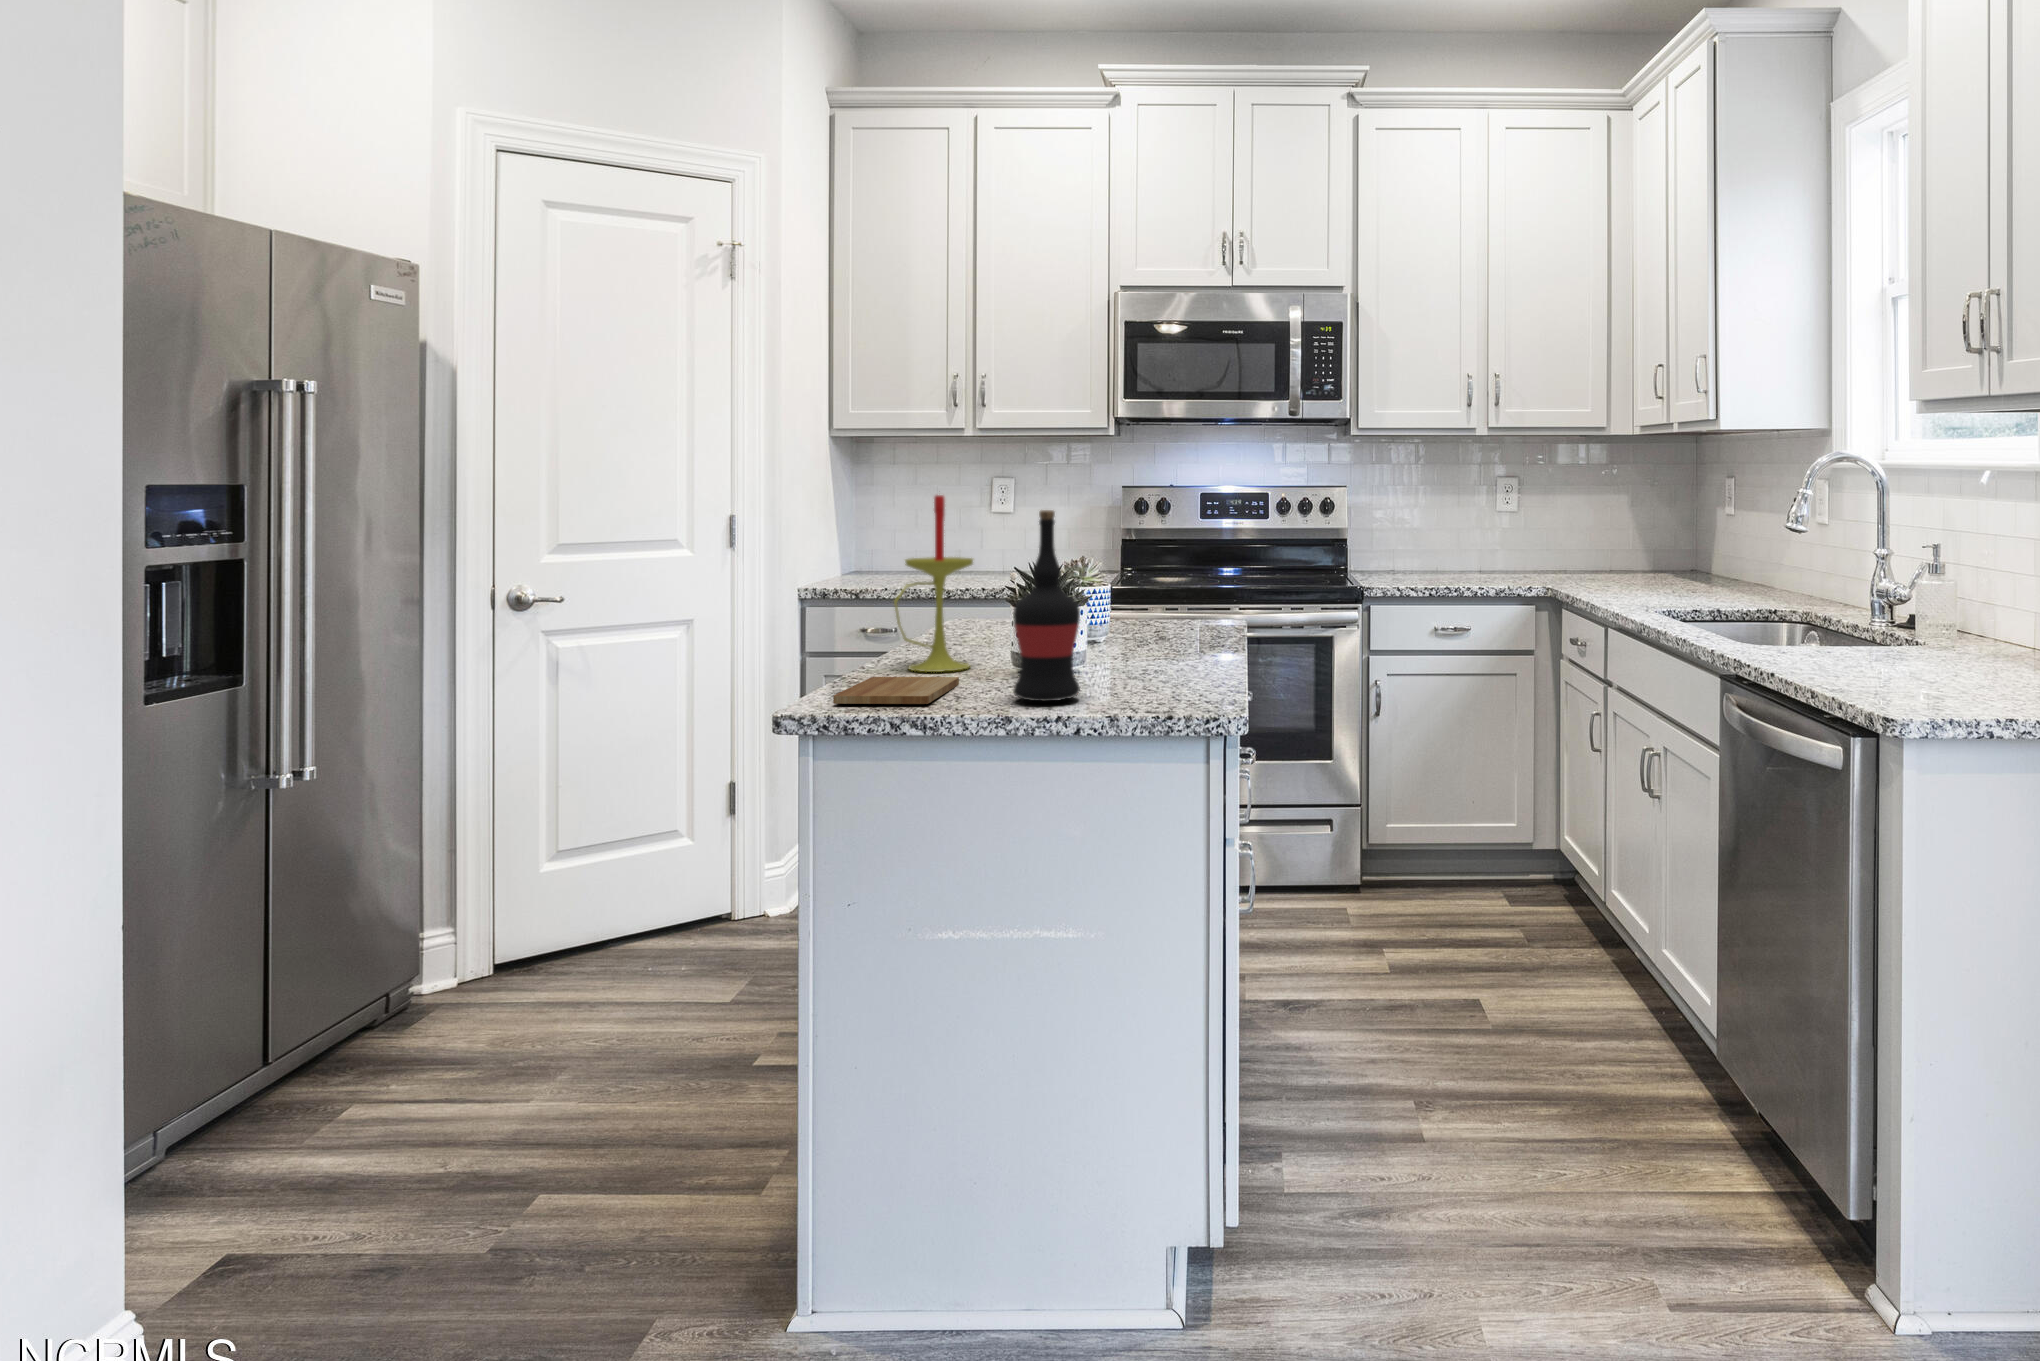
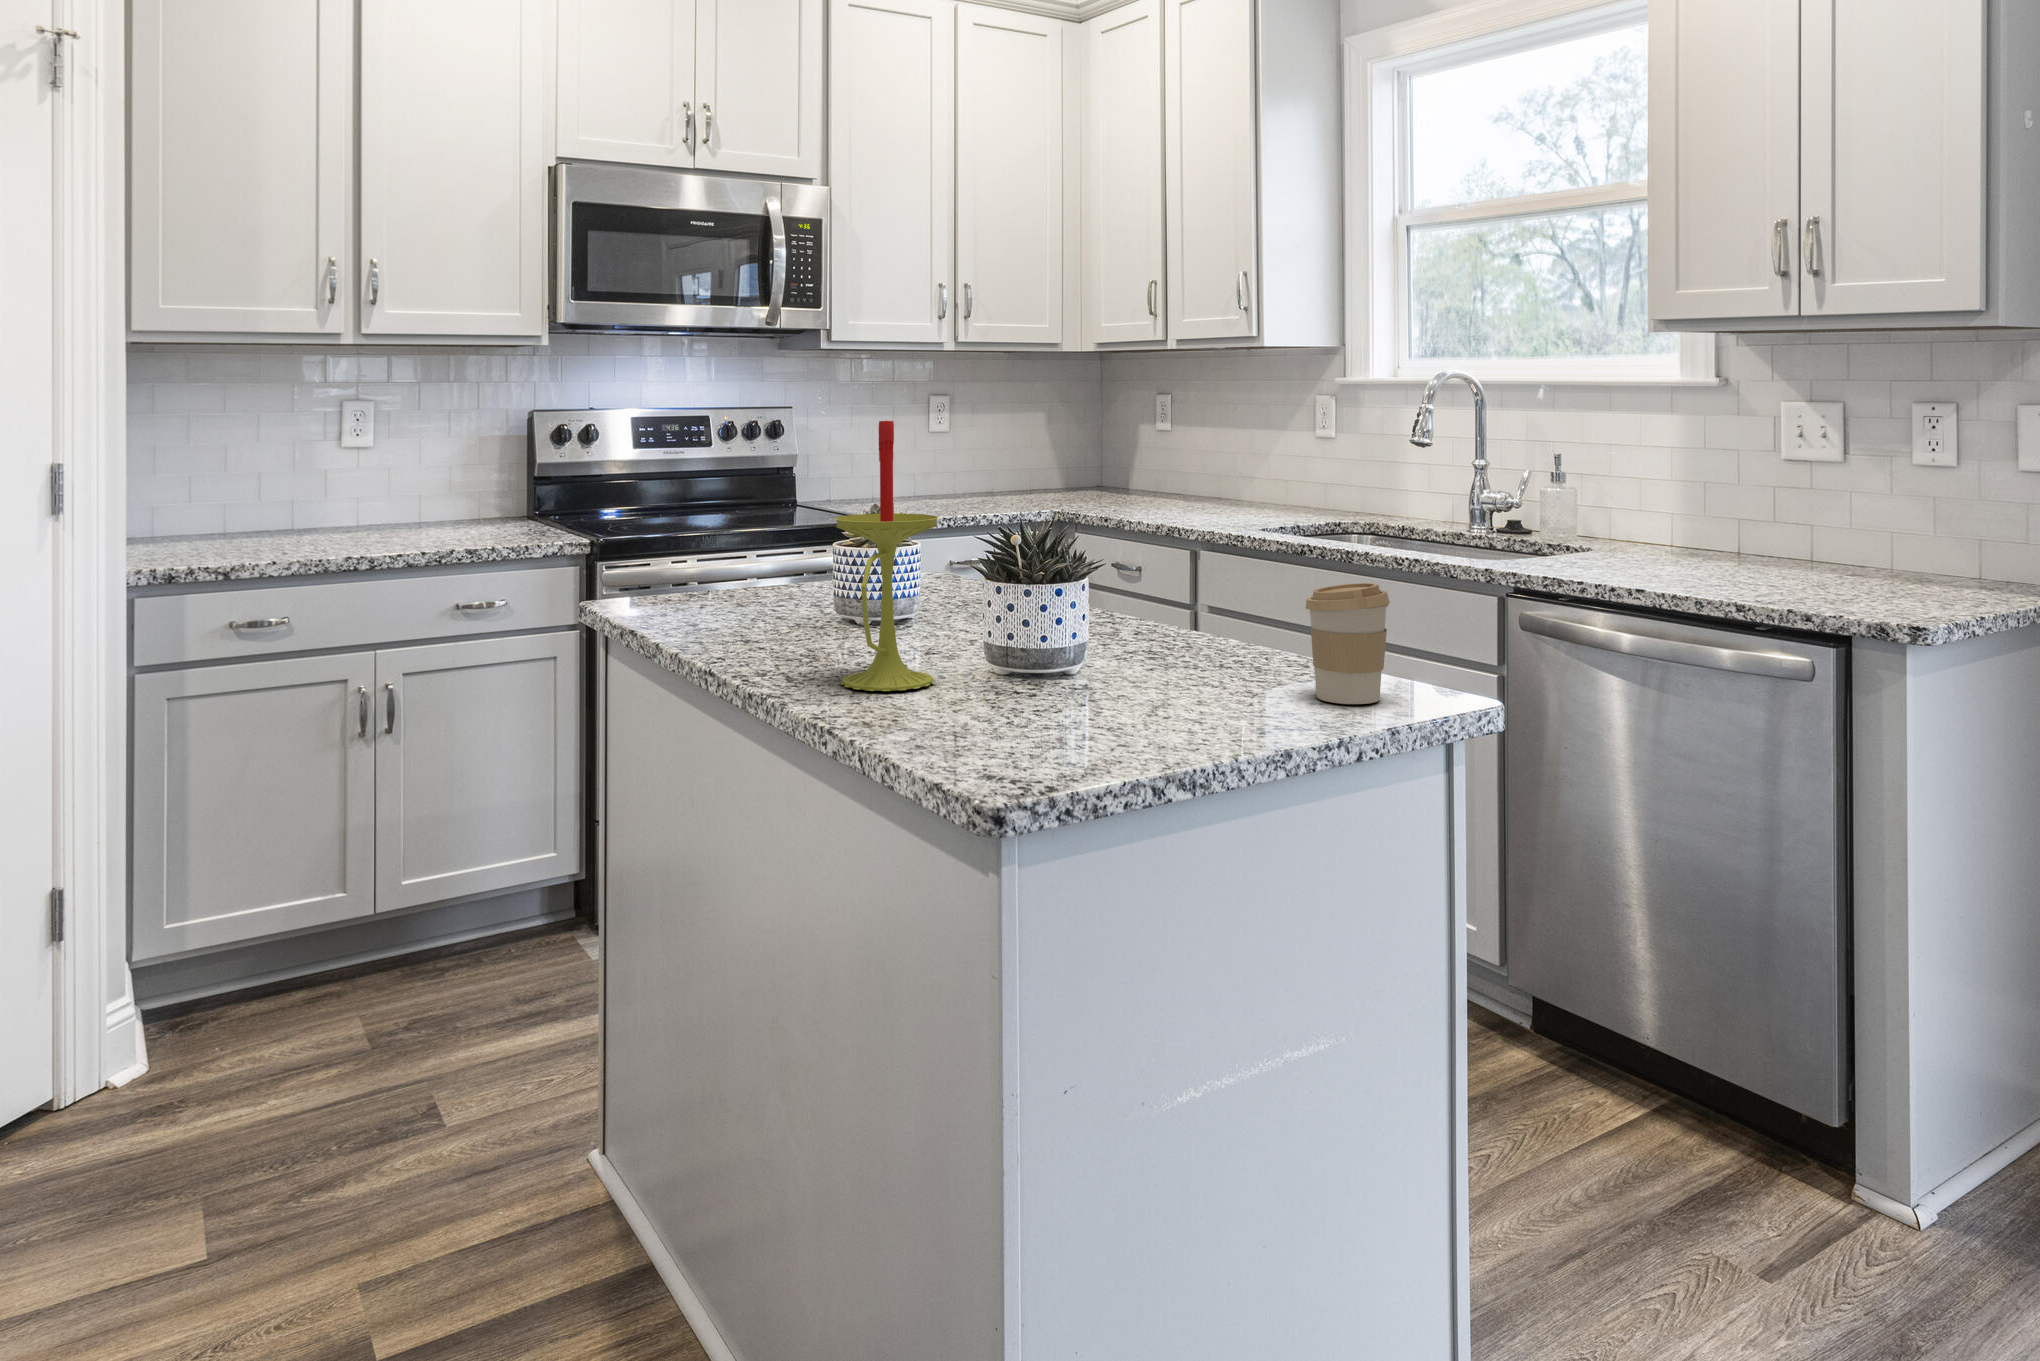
wine bottle: present [1013,510,1080,701] -> none [1173,438,1275,720]
coffee cup: none [1132,618,1191,703] -> present [1306,583,1390,704]
cutting board: present [833,677,959,704] -> none [889,695,1113,764]

